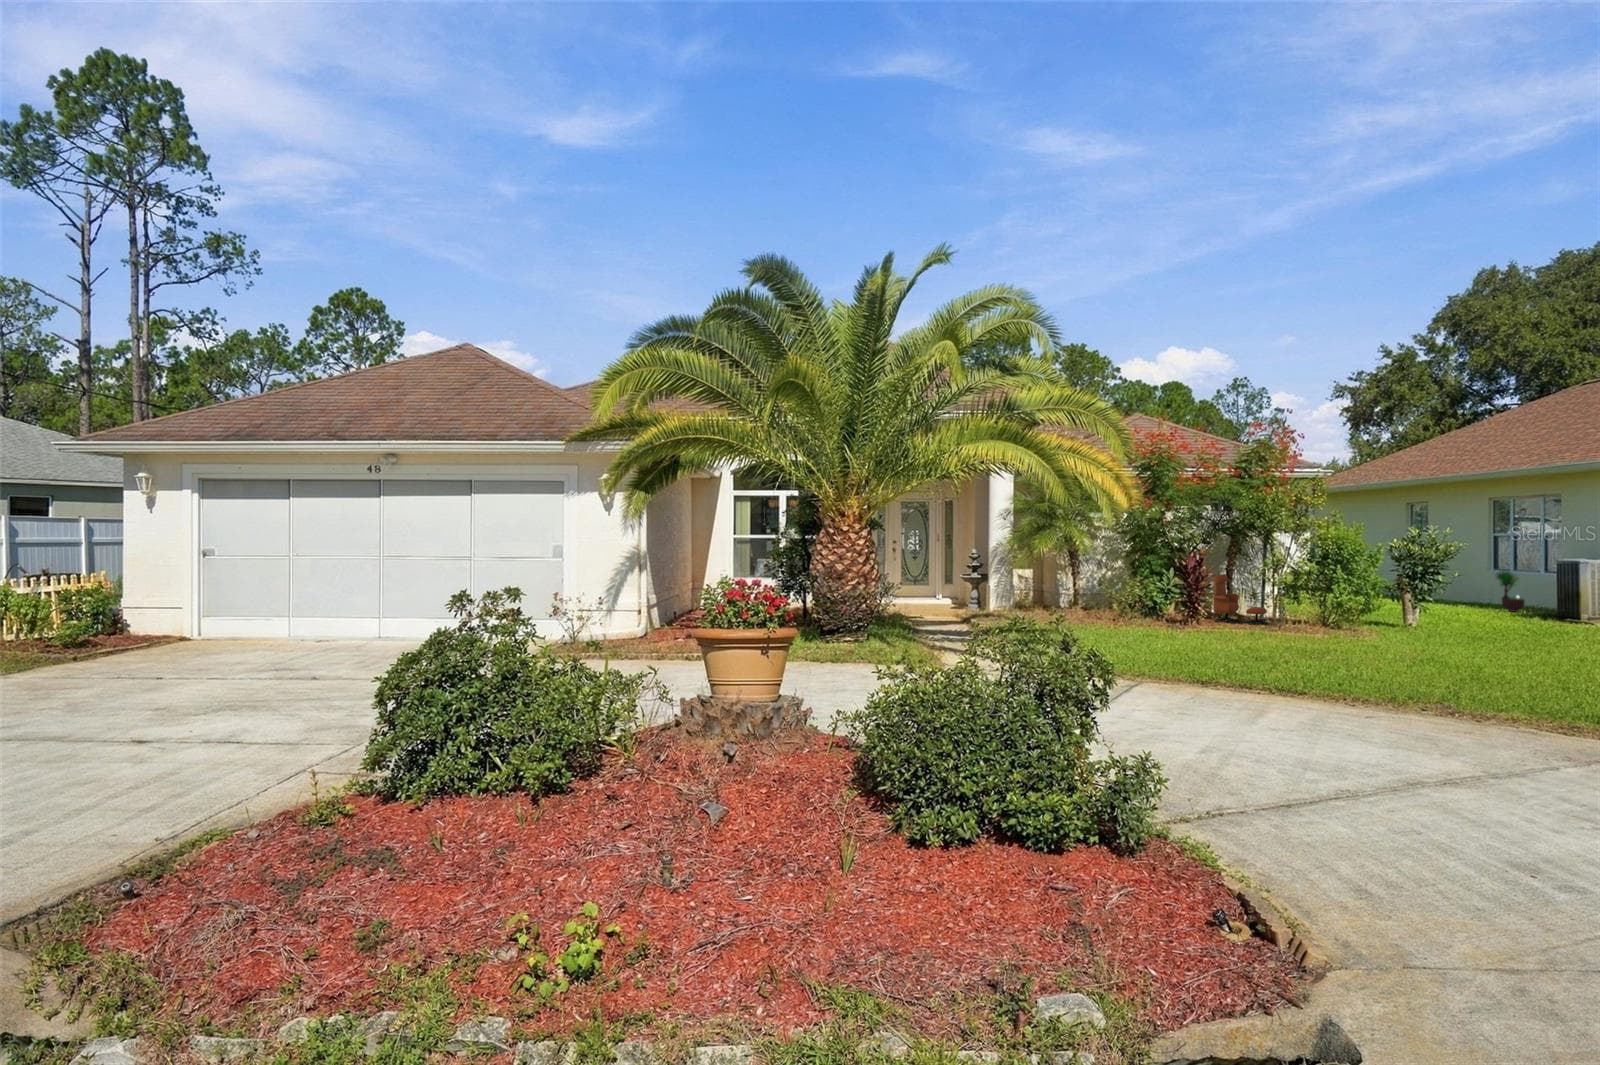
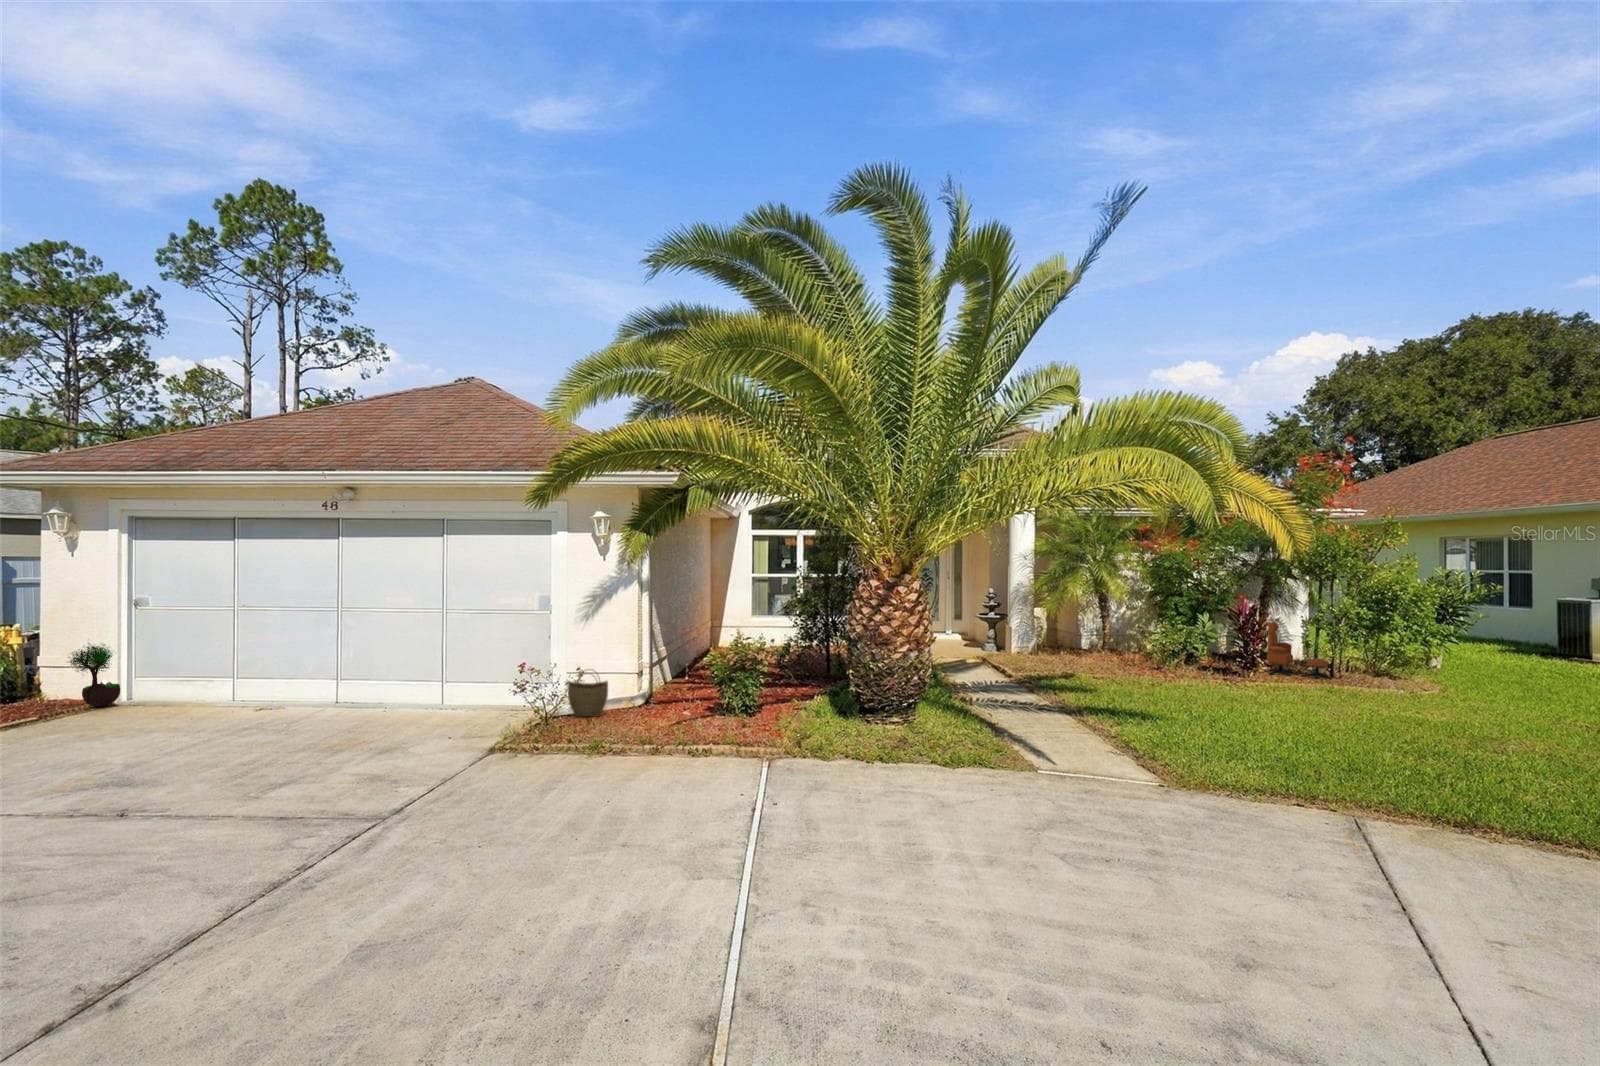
potted tree: present [1496,570,1525,612] -> present [68,644,120,707]
woven basket: none [579,605,613,644] -> present [568,673,608,717]

